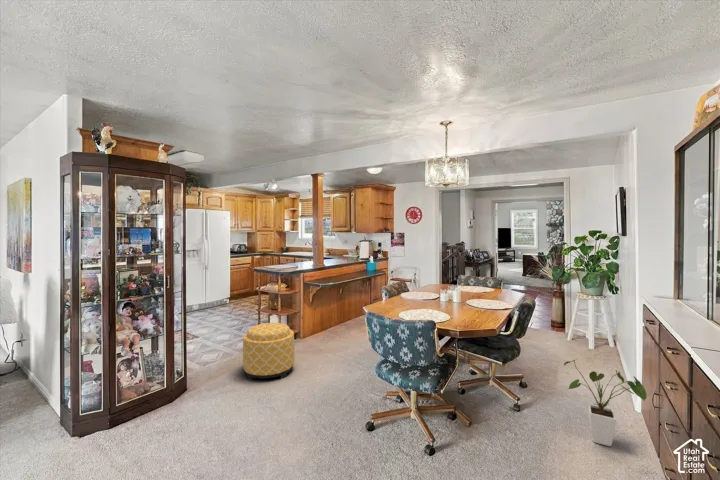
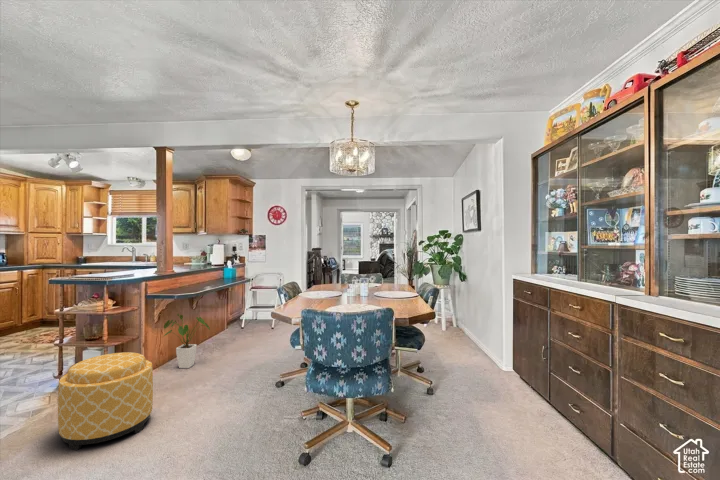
house plant: present [564,360,647,446] -> present [164,314,210,368]

